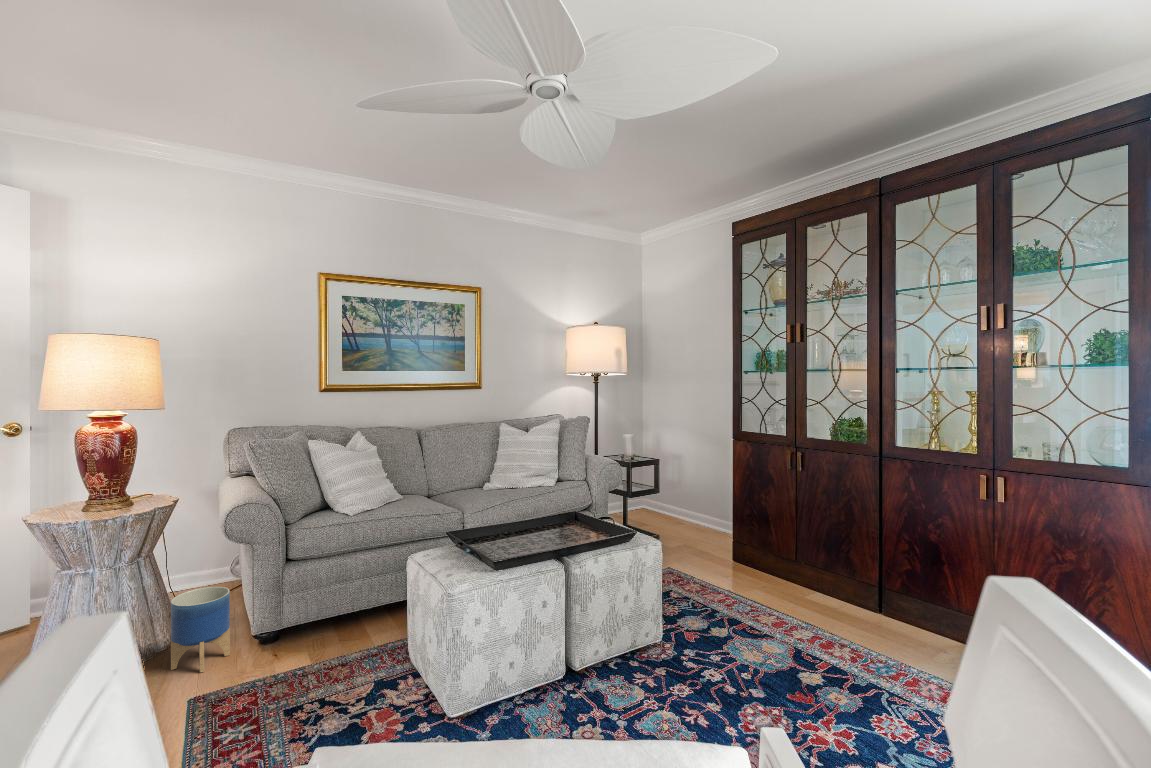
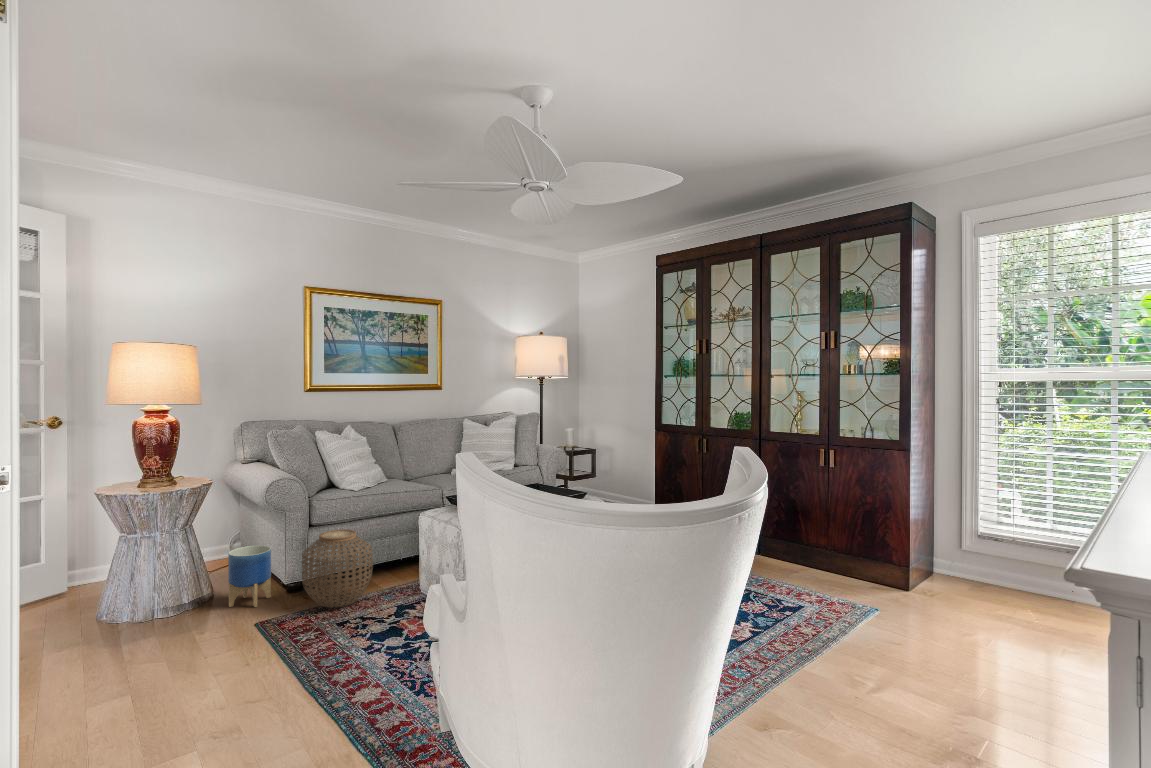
woven basket: none [256,571,353,681] -> present [302,530,373,608]

